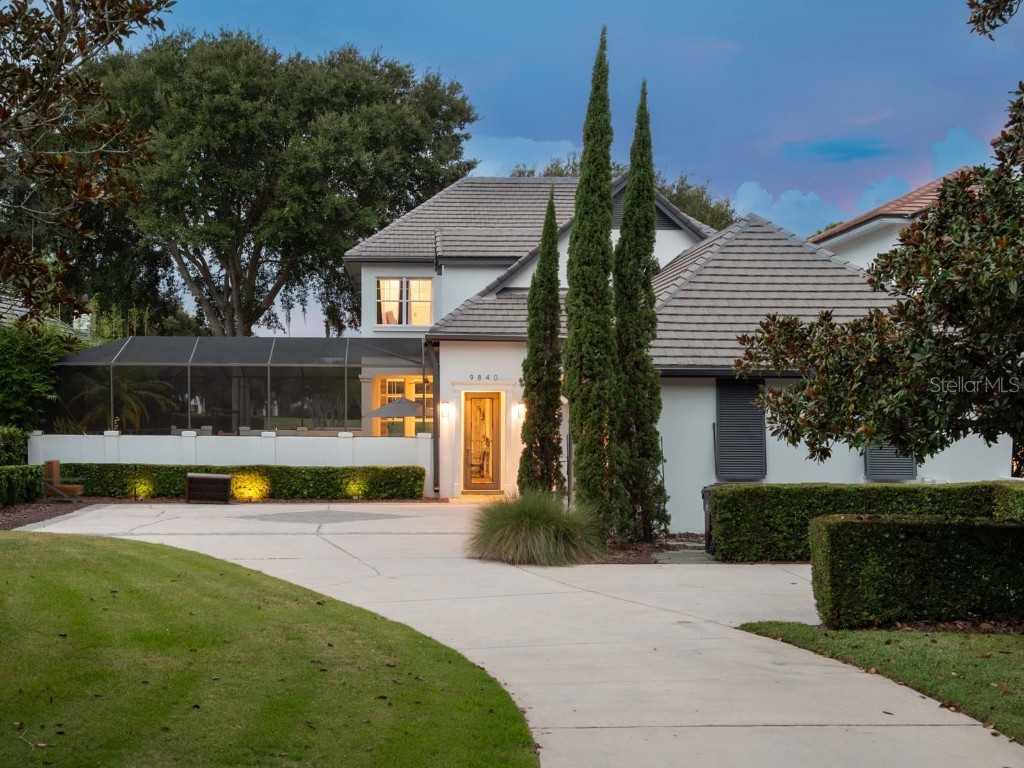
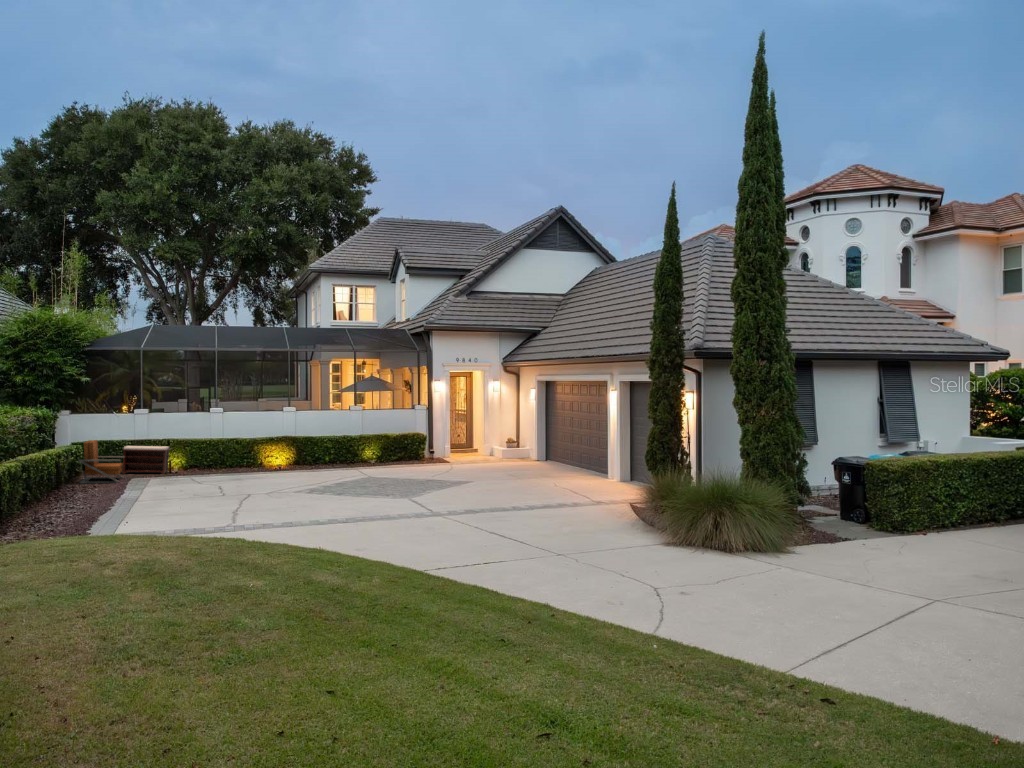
bench: present [186,473,233,504] -> present [123,446,170,474]

